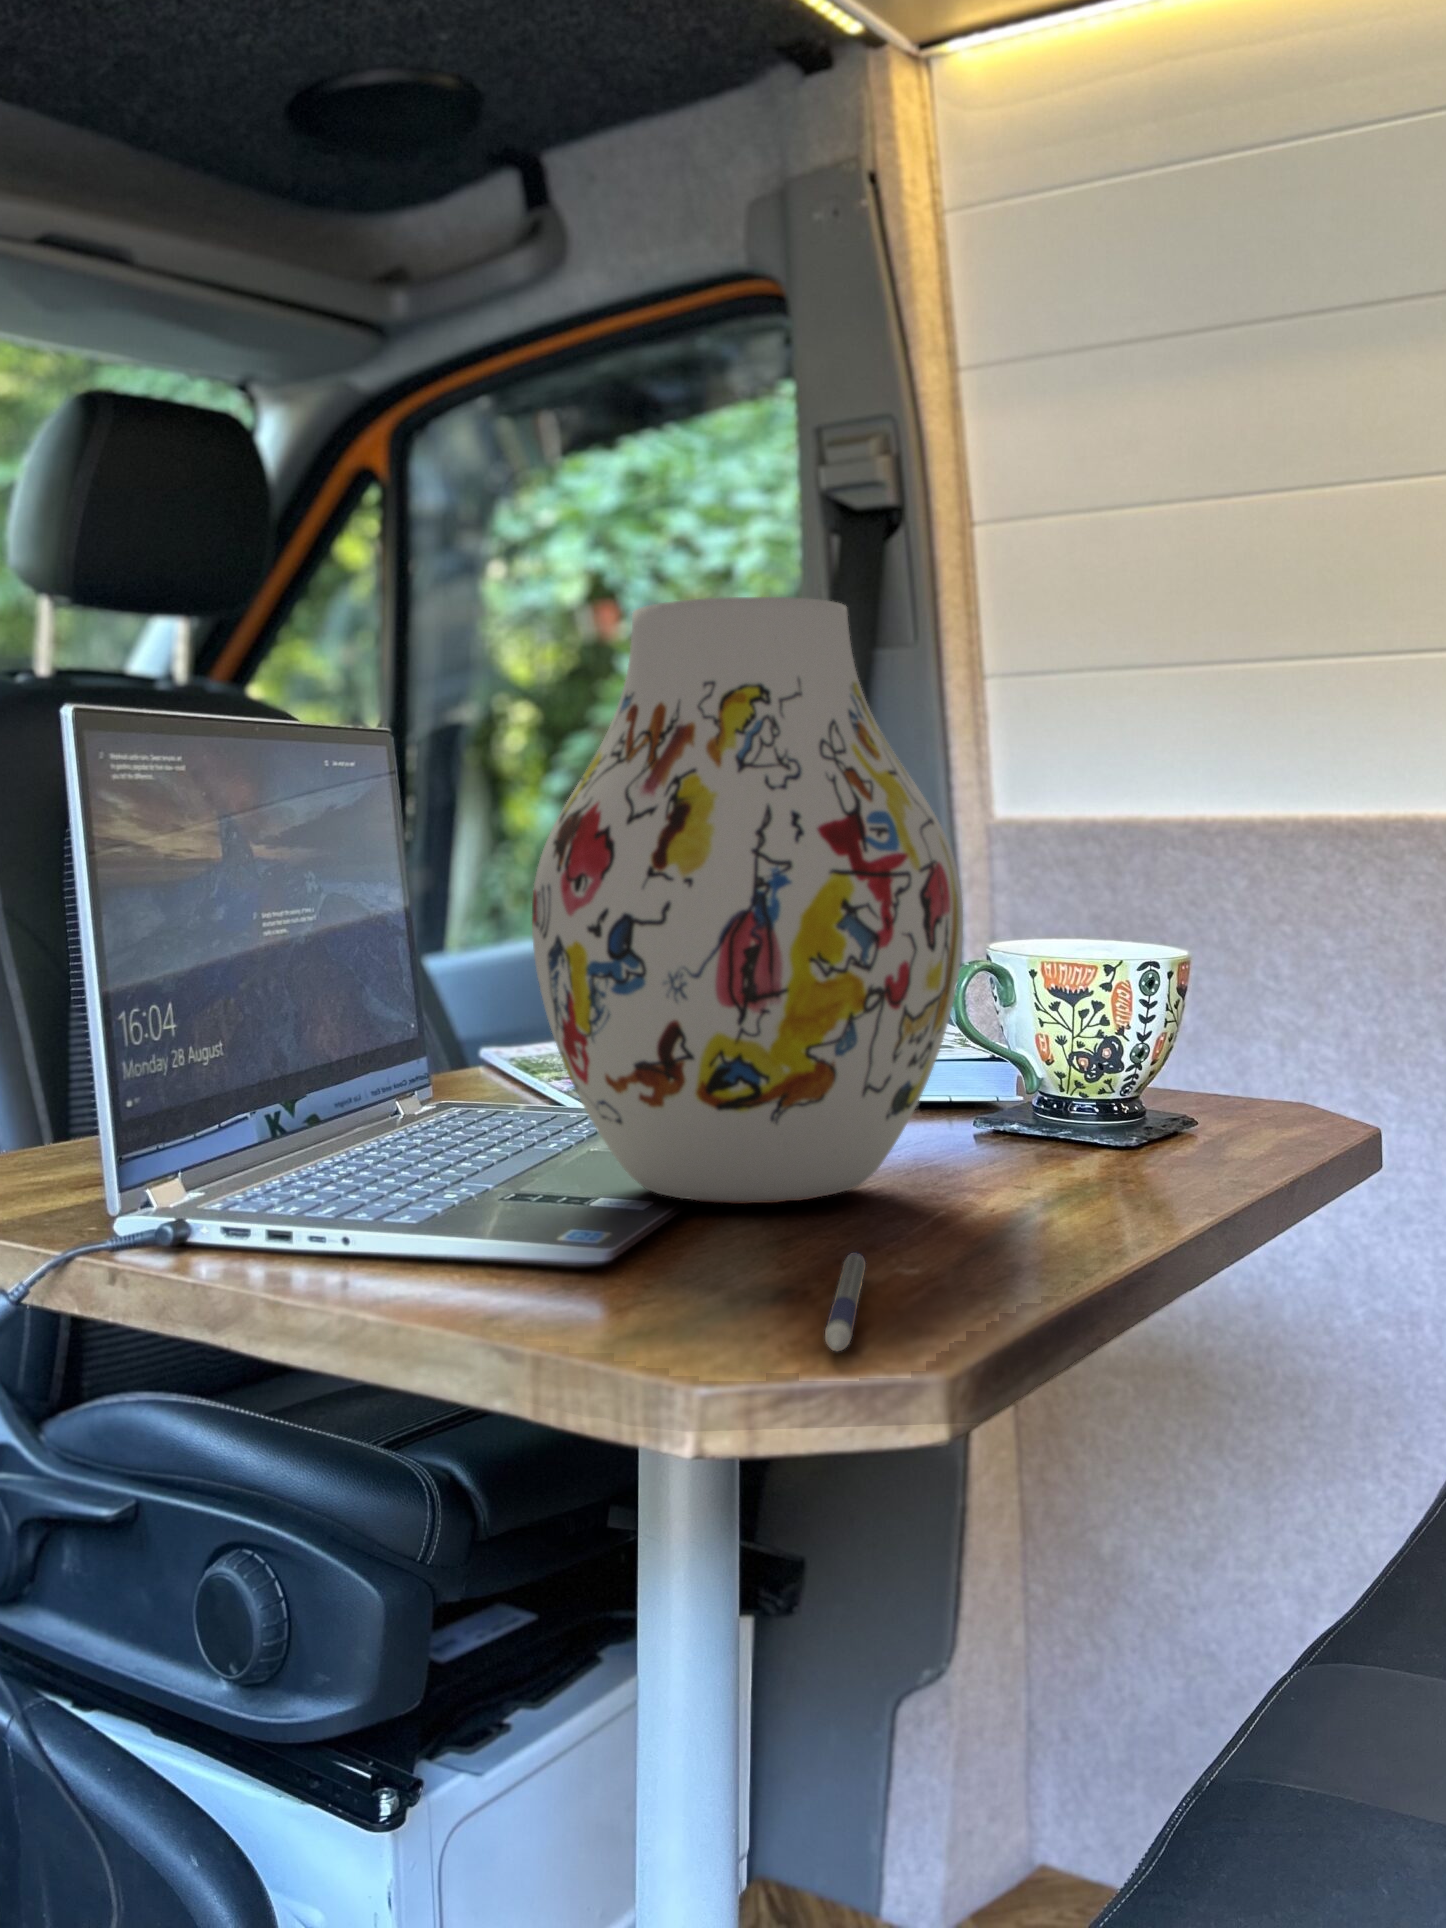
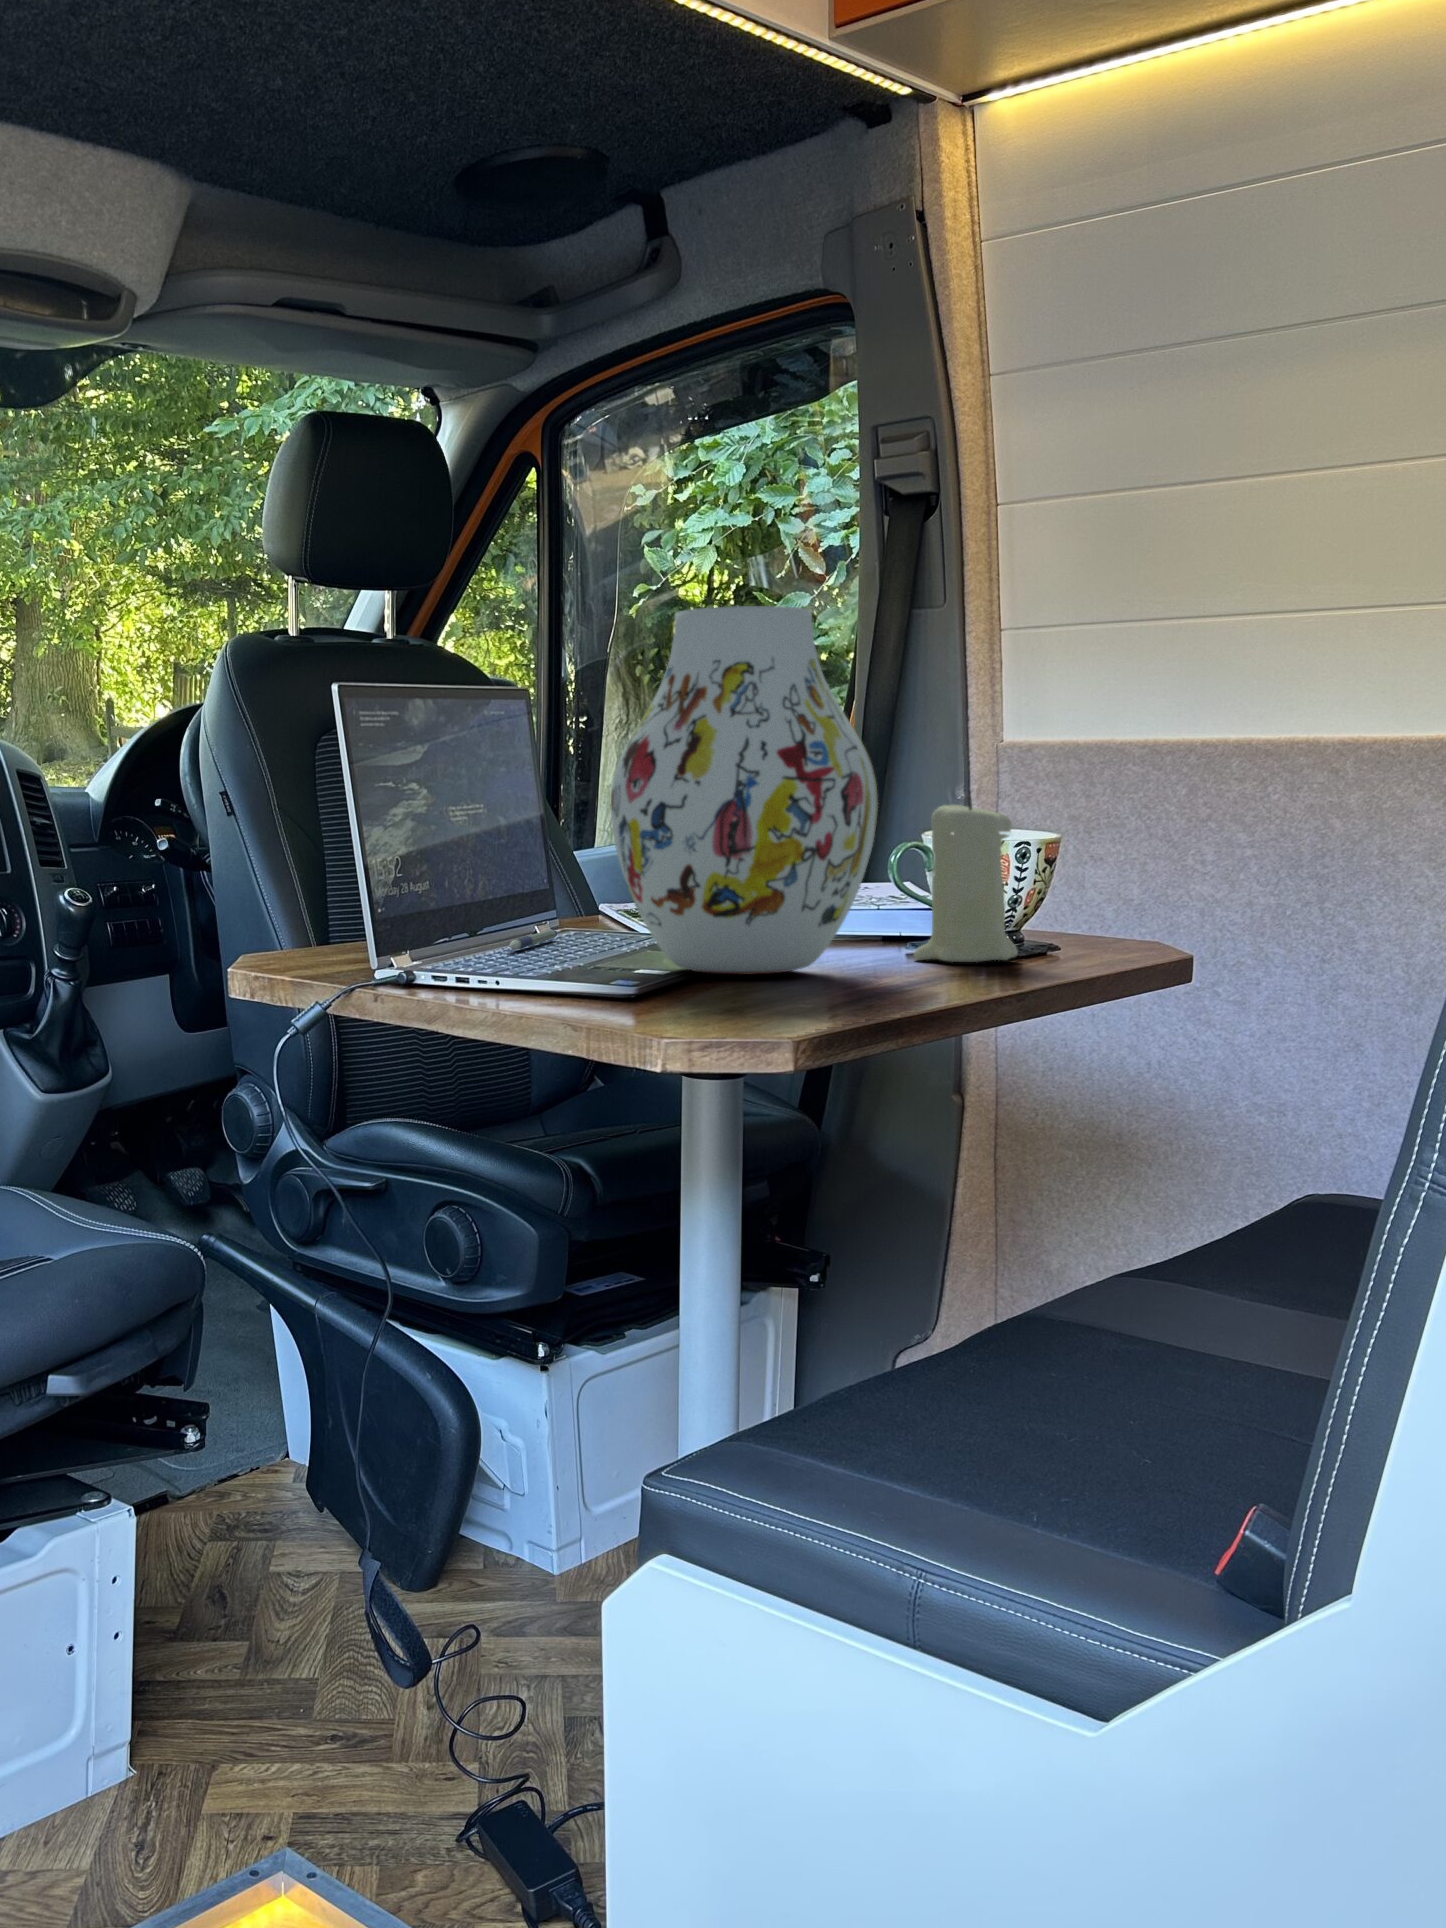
candle: none [993,894,1149,1154] -> present [914,797,1018,962]
pen: present [825,1252,866,1351] -> present [509,929,557,950]

